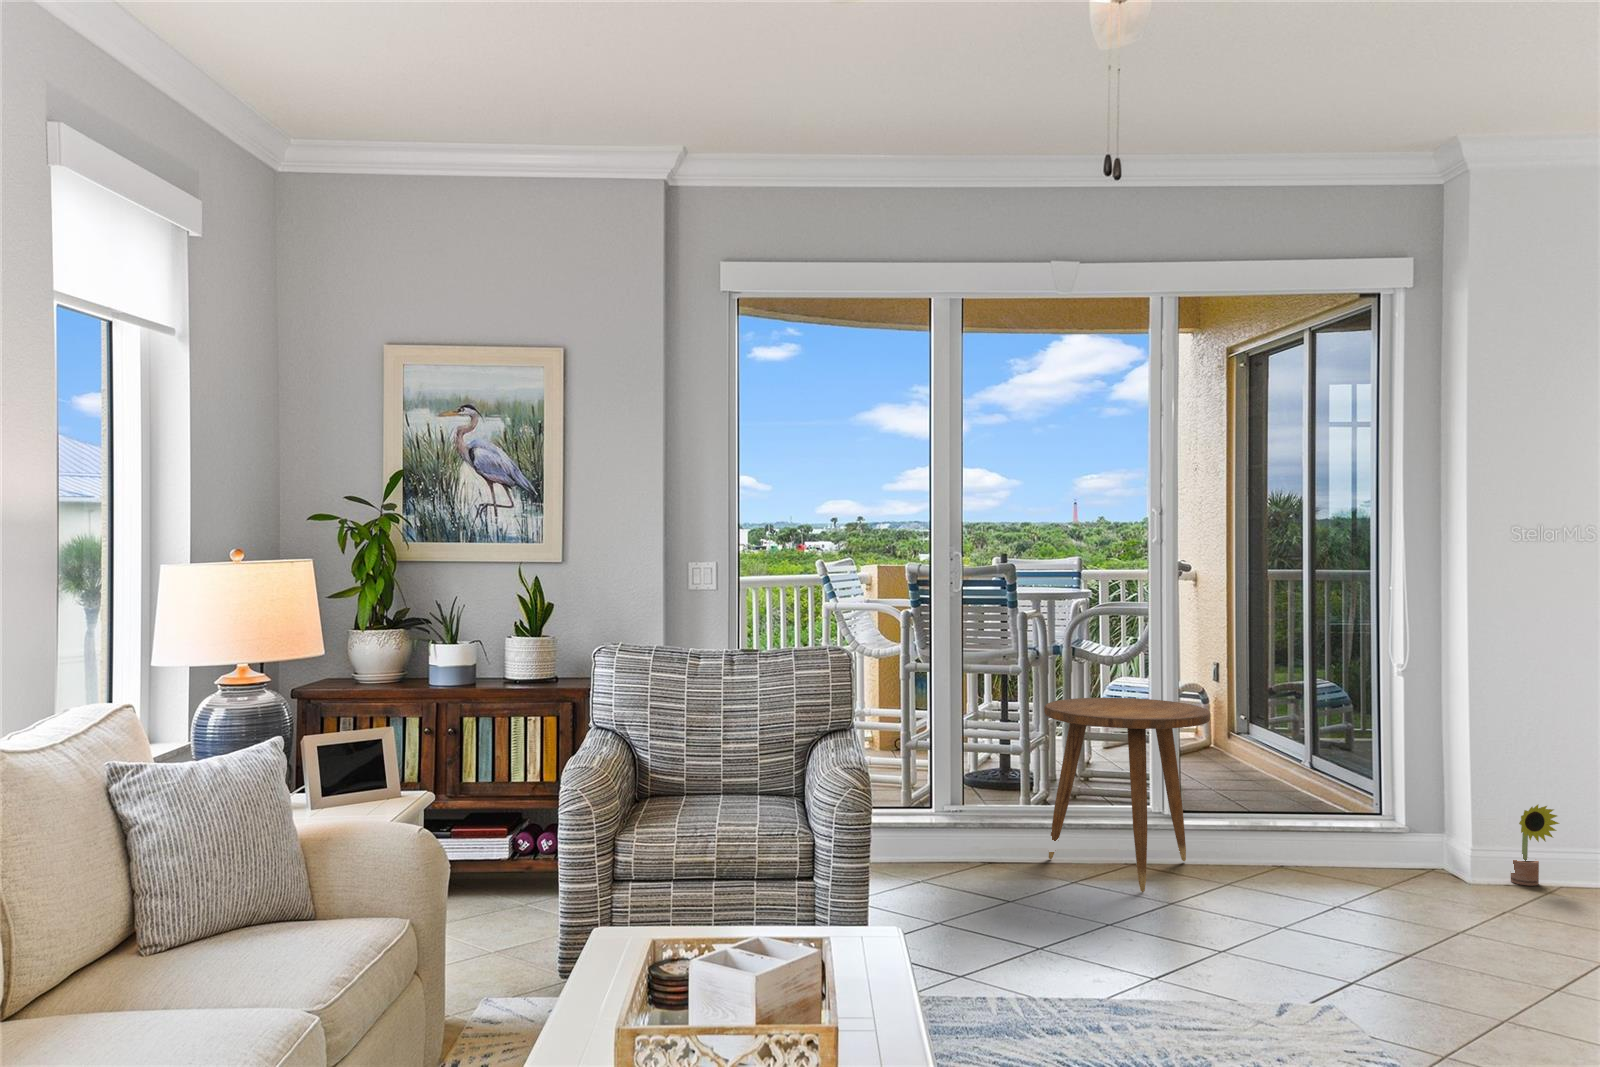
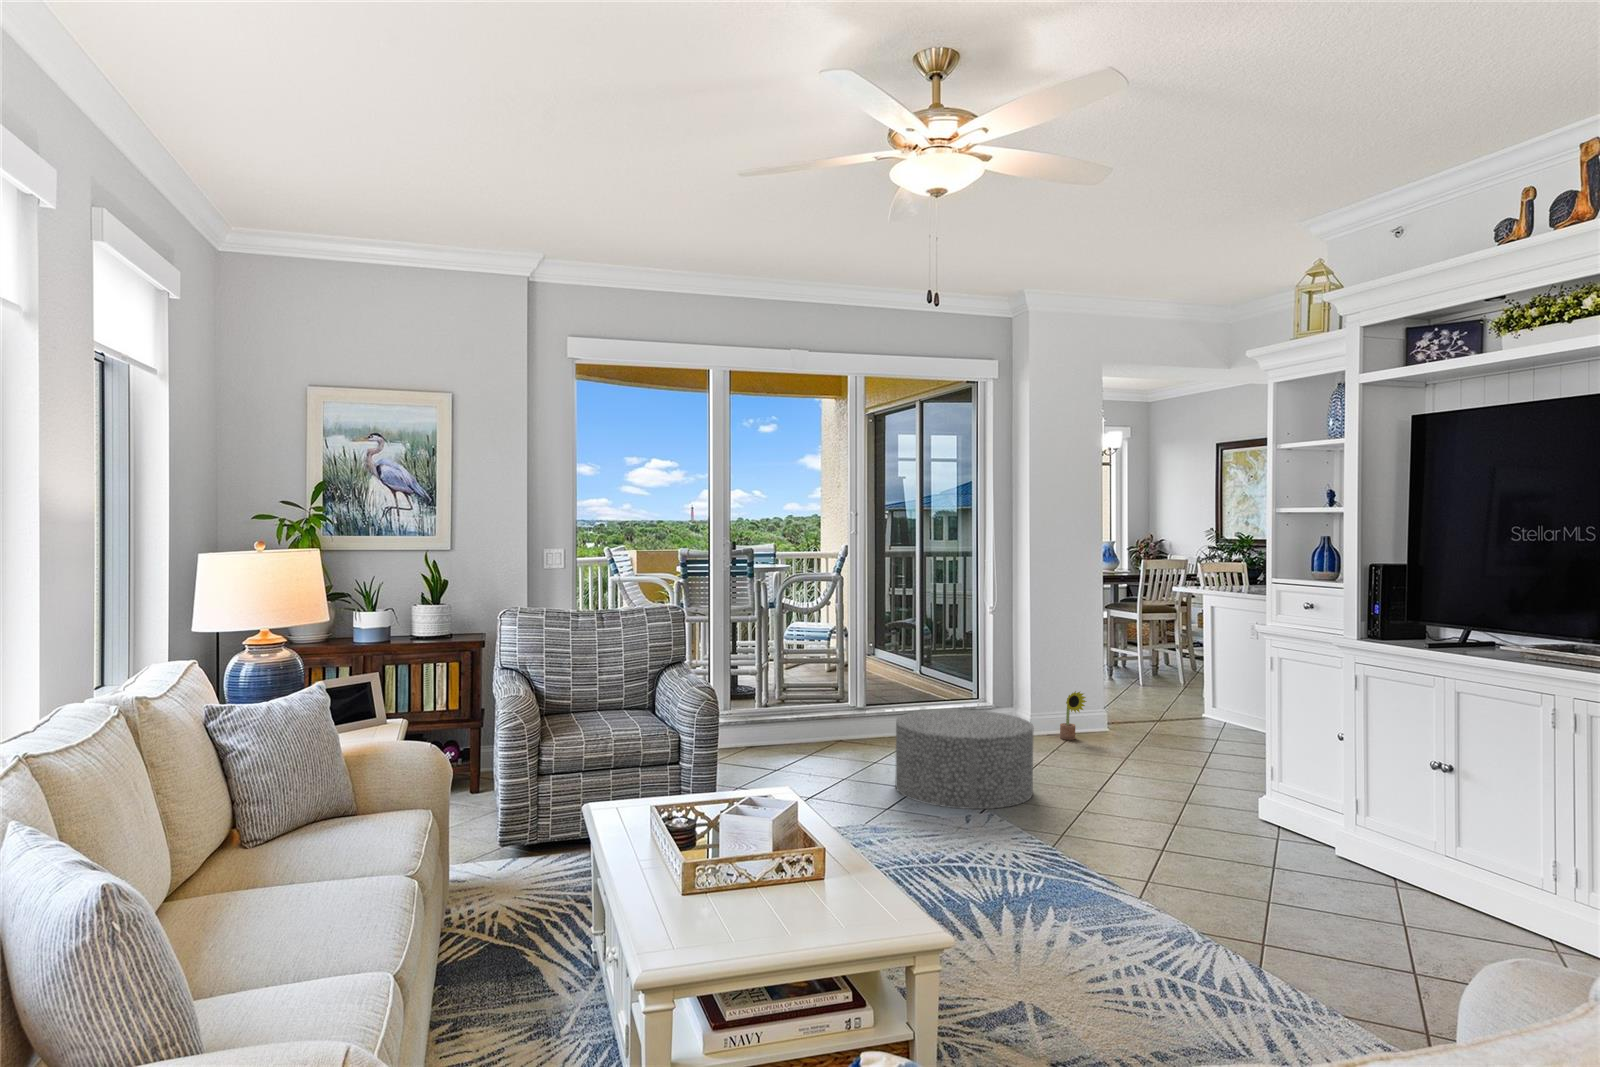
side table: present [1044,698,1210,892] -> none [789,636,894,760]
ottoman: none [1189,822,1426,993] -> present [895,709,1033,809]

